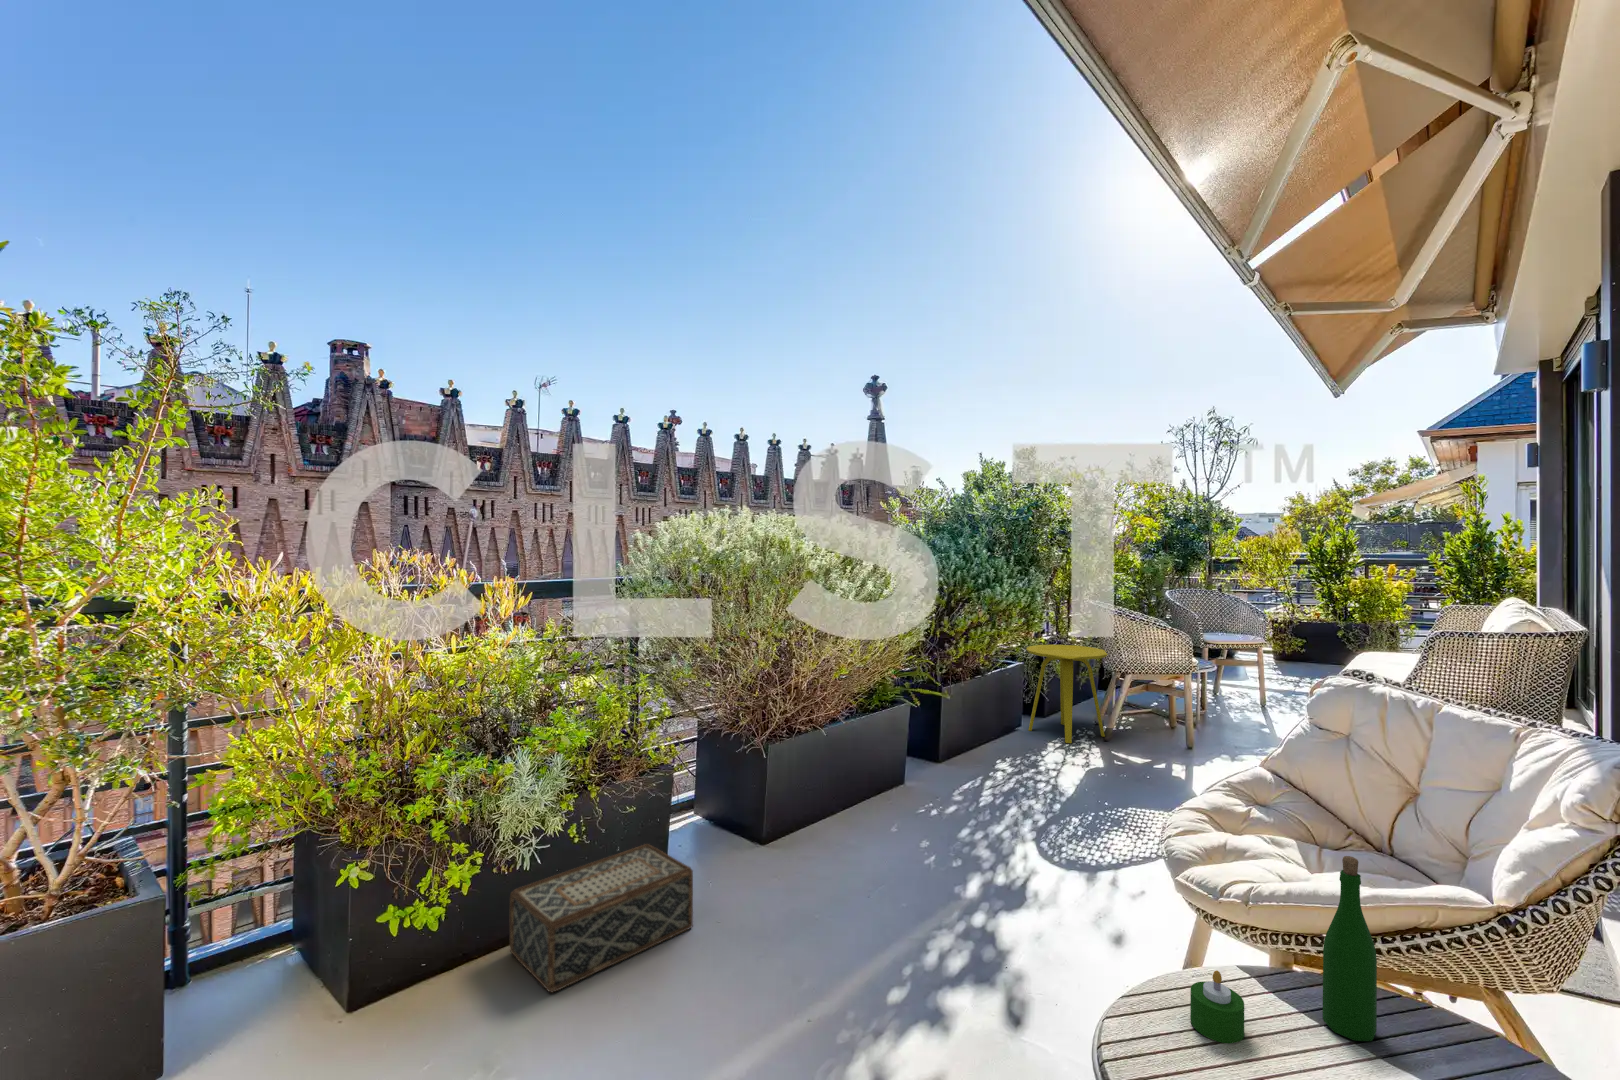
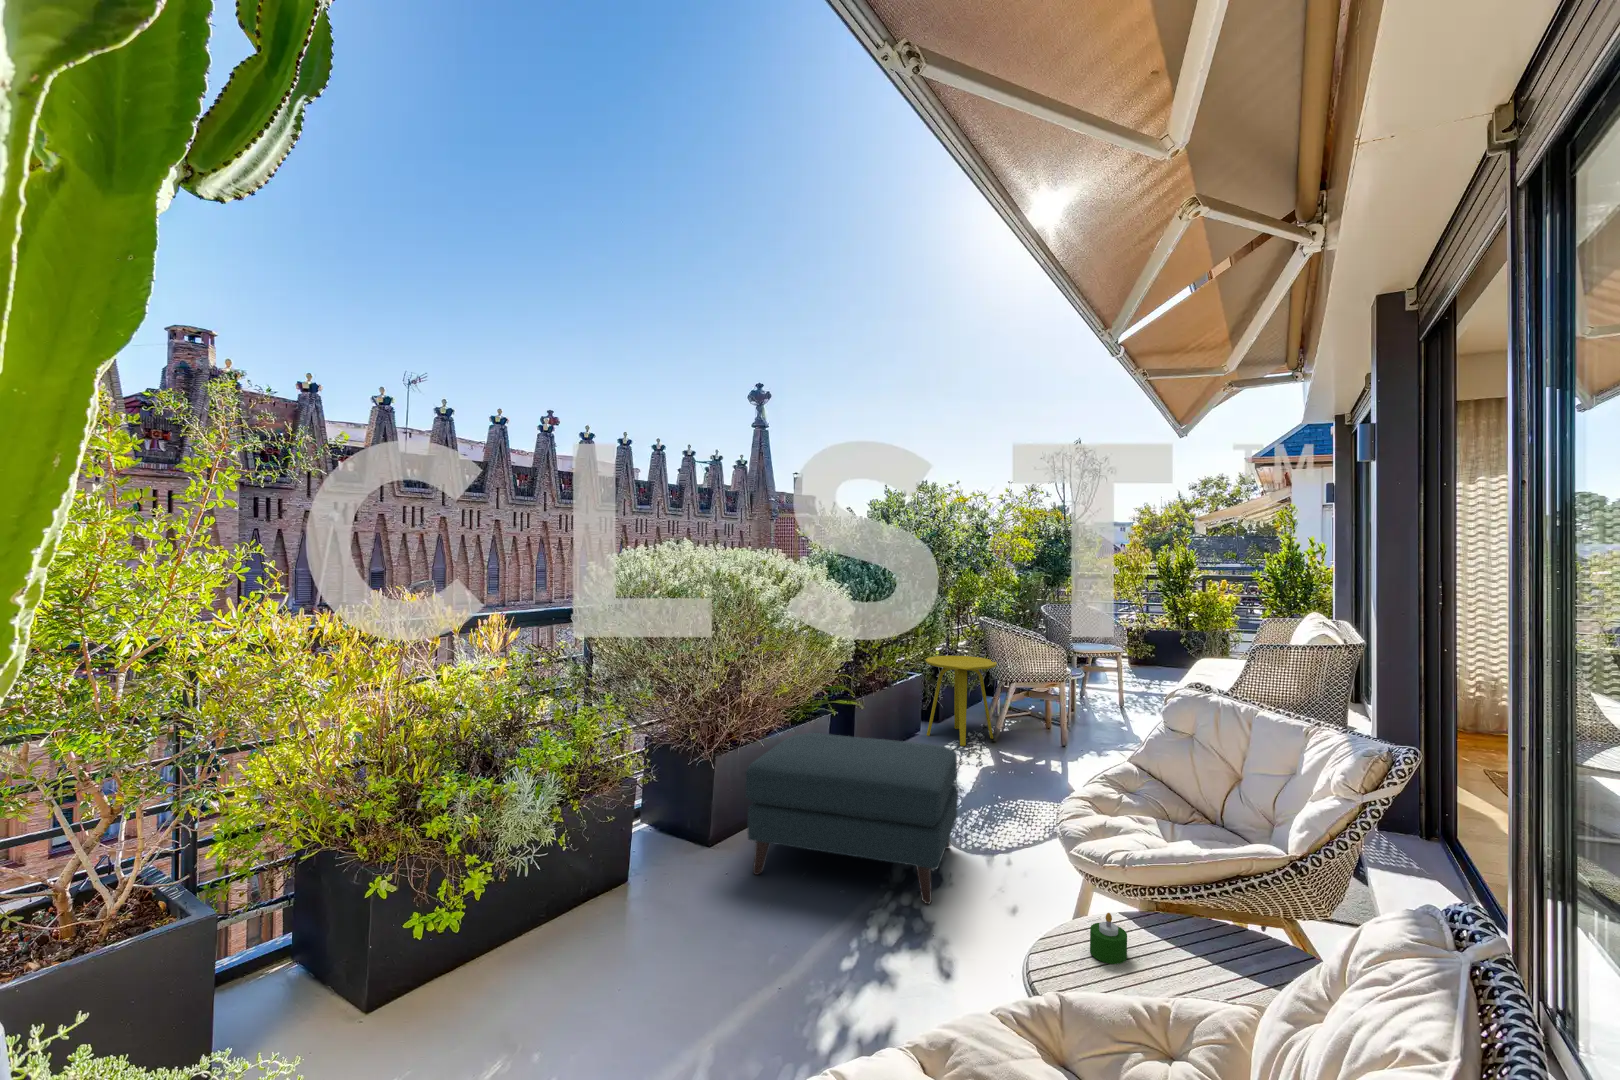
ottoman: none [802,721,1049,923] -> present [745,733,958,904]
woven basket: present [510,844,693,992] -> none [483,856,654,996]
wine bottle: present [1322,856,1377,1041] -> none [1178,823,1213,954]

